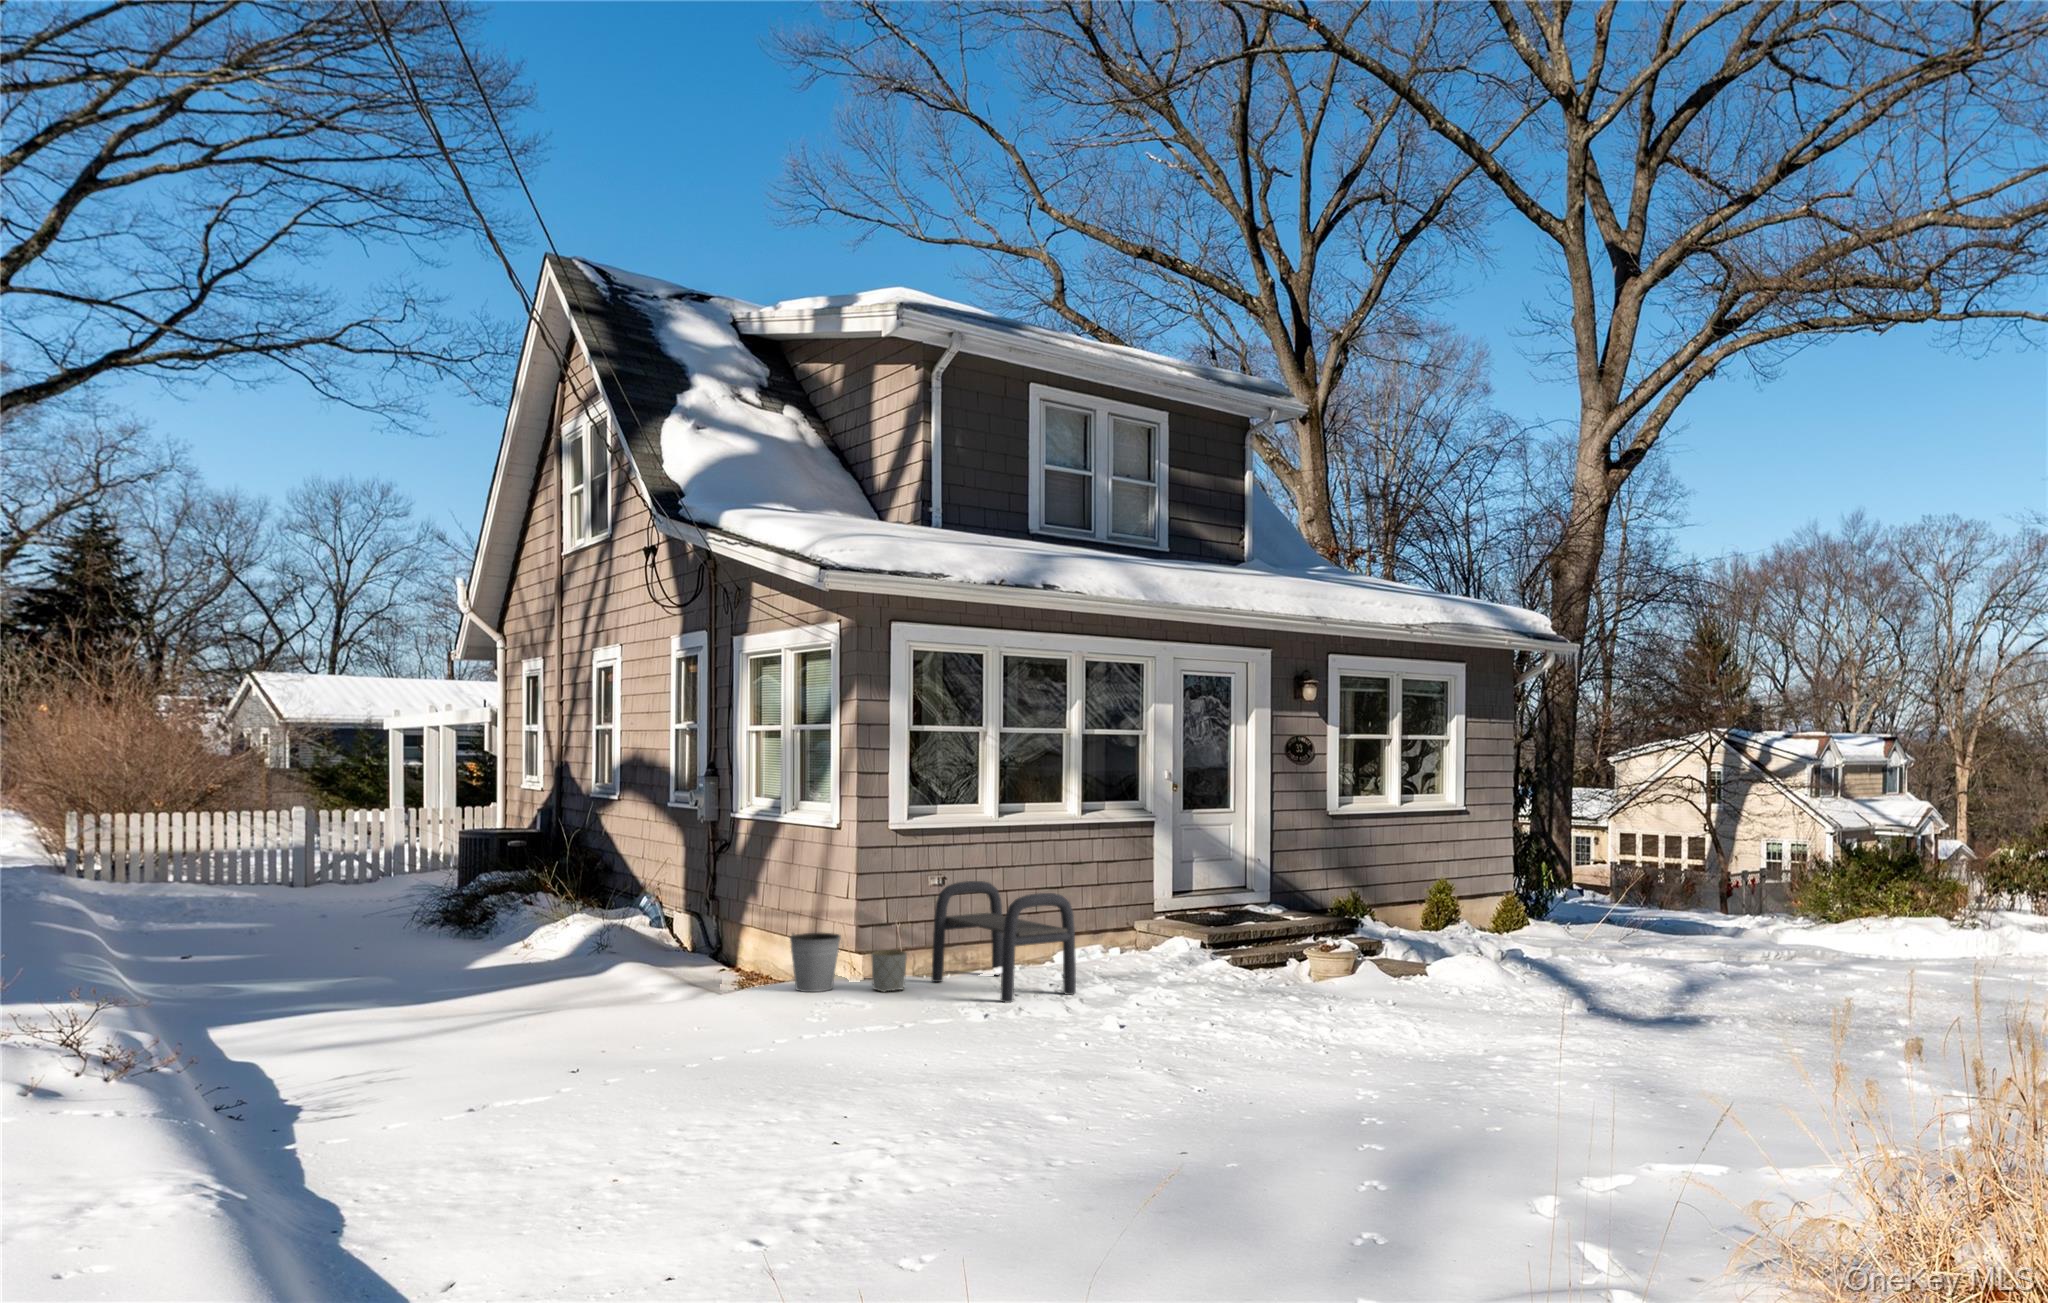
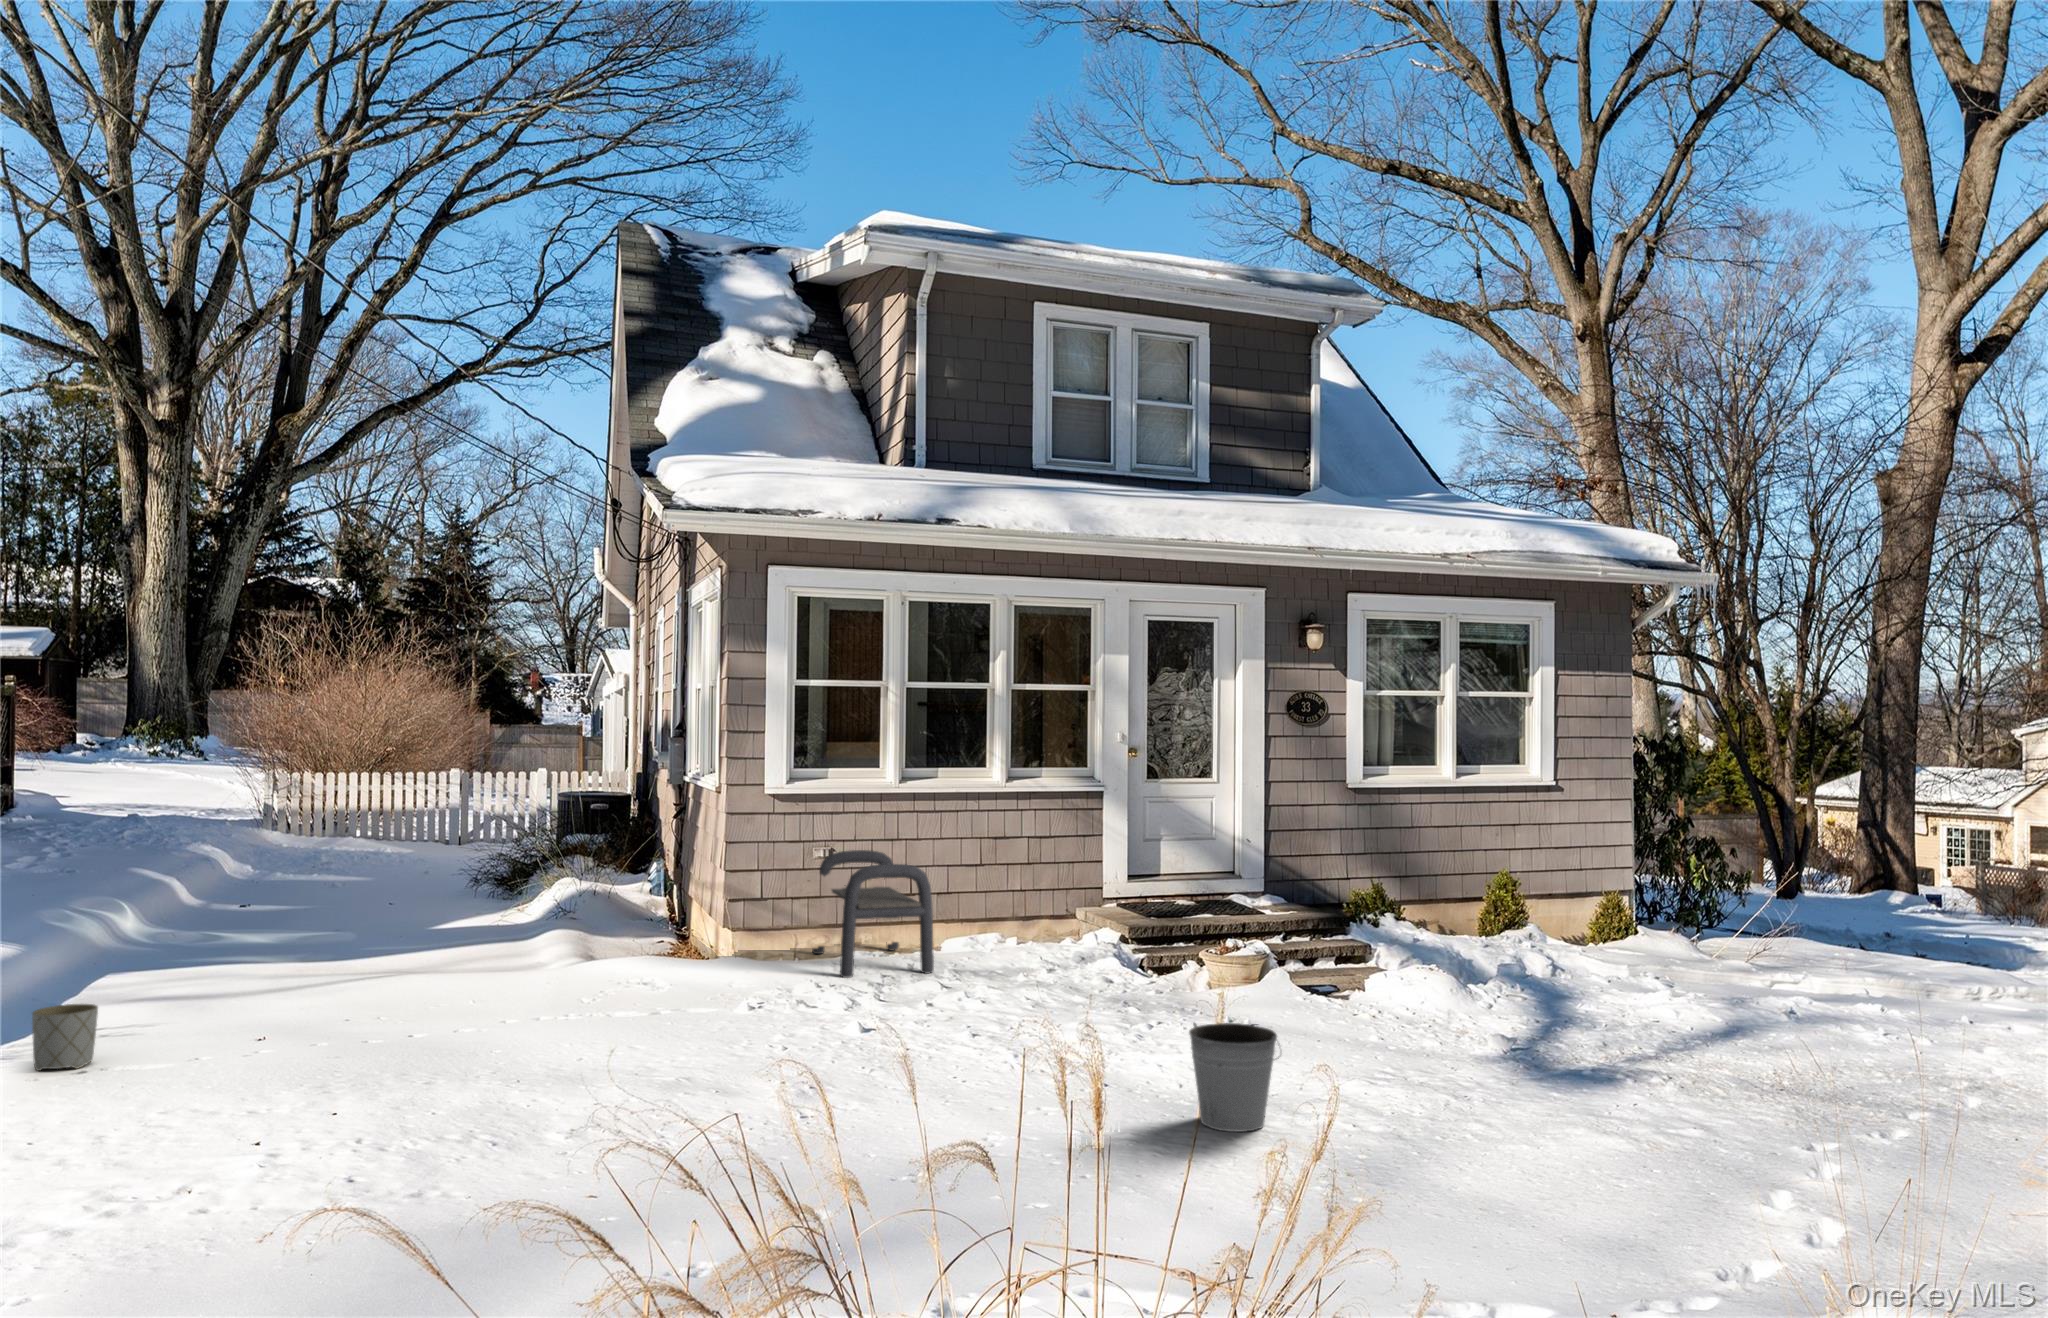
bucket: present [790,932,841,992] -> present [1189,1023,1279,1132]
planter: present [871,950,907,992] -> present [32,1004,98,1071]

